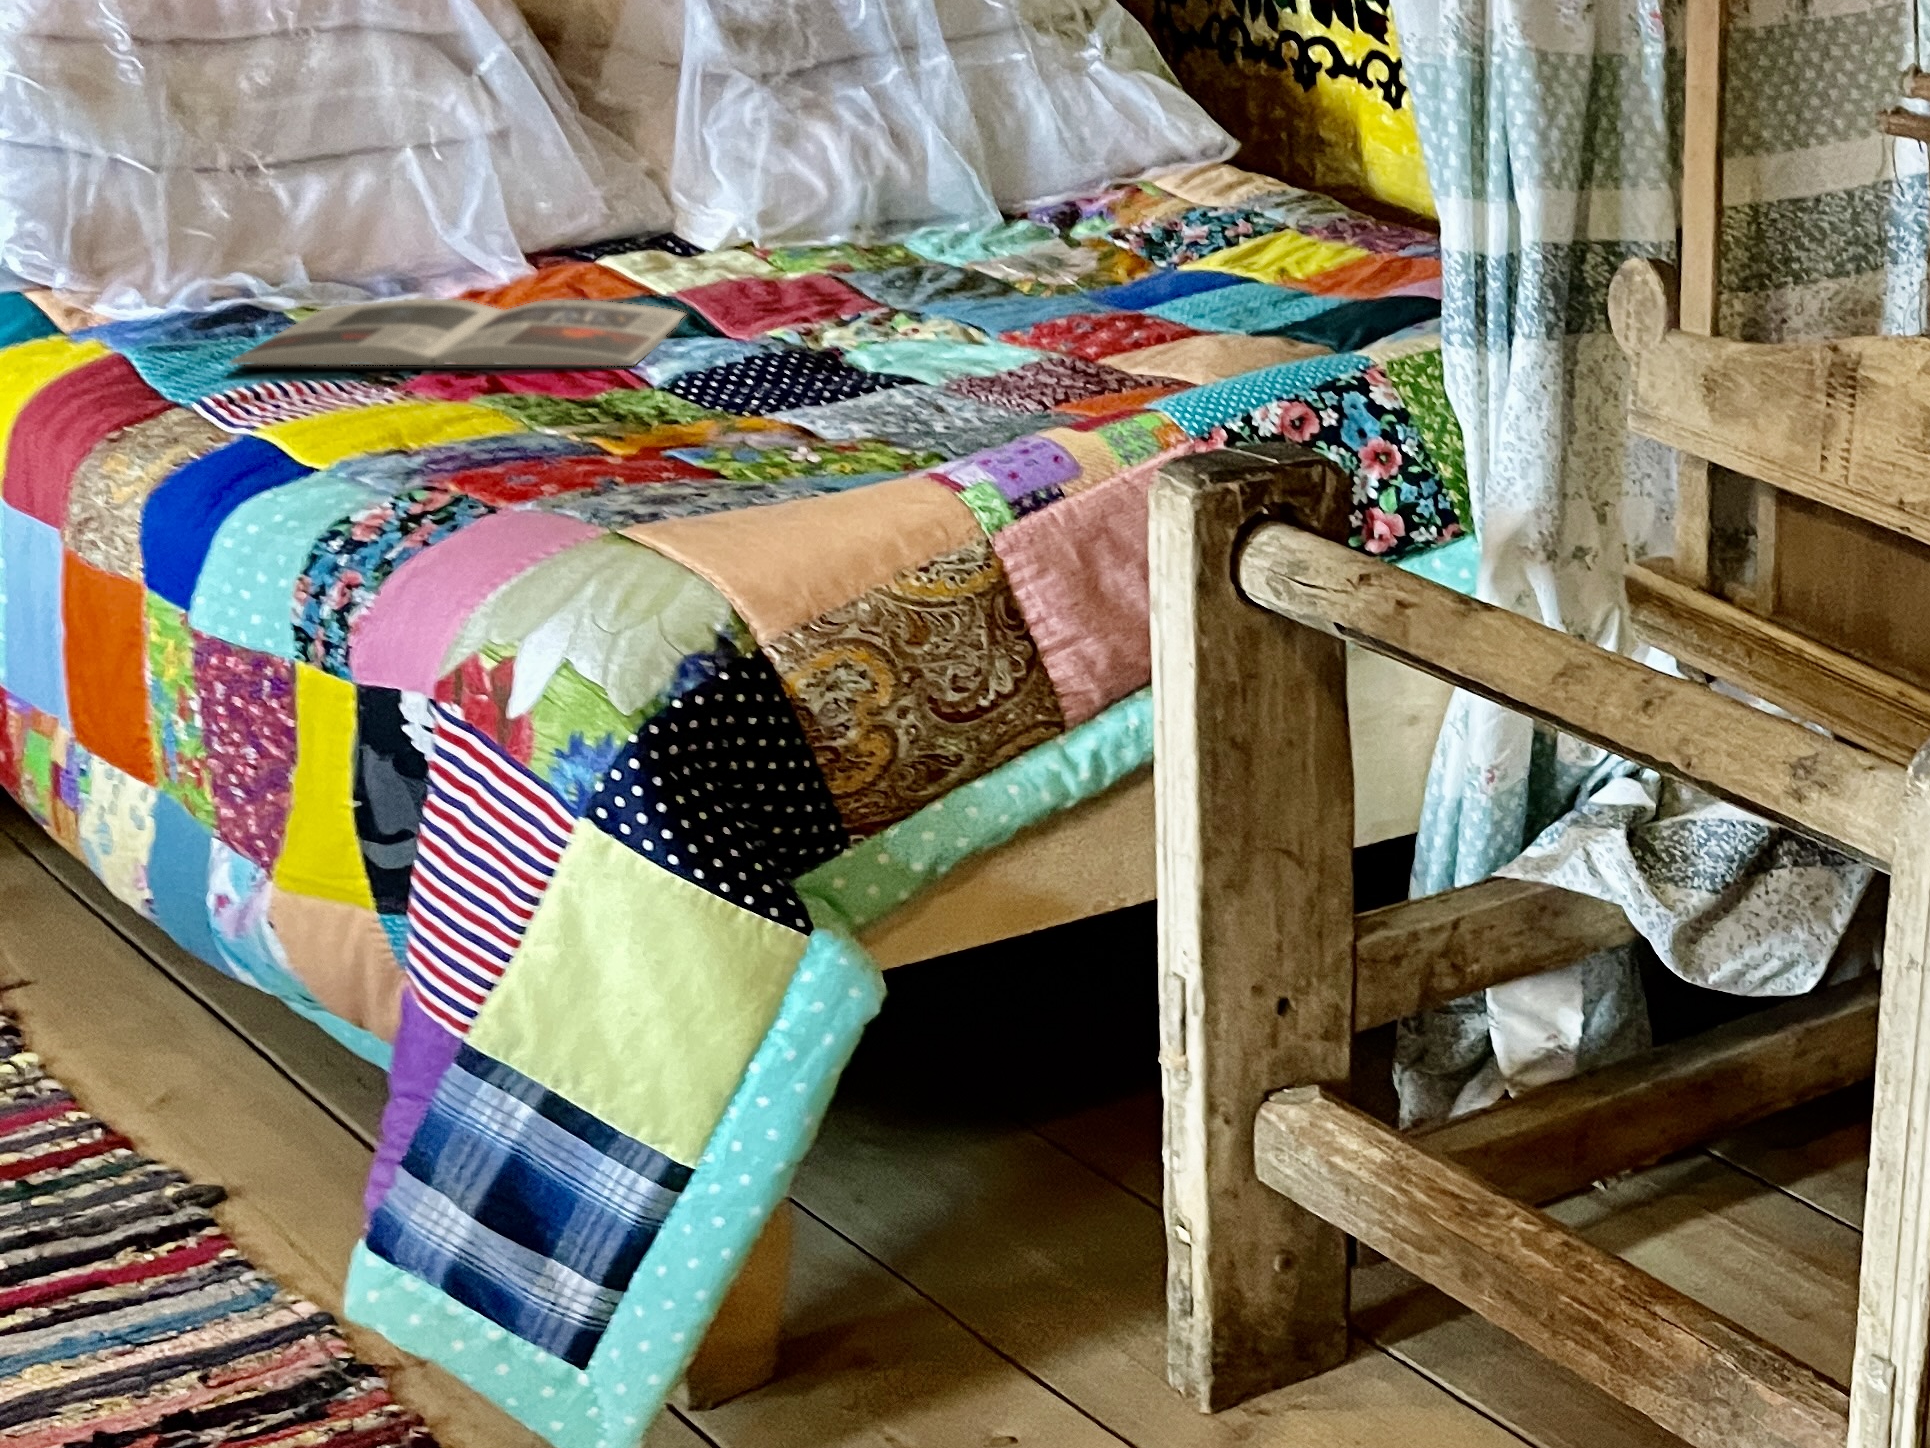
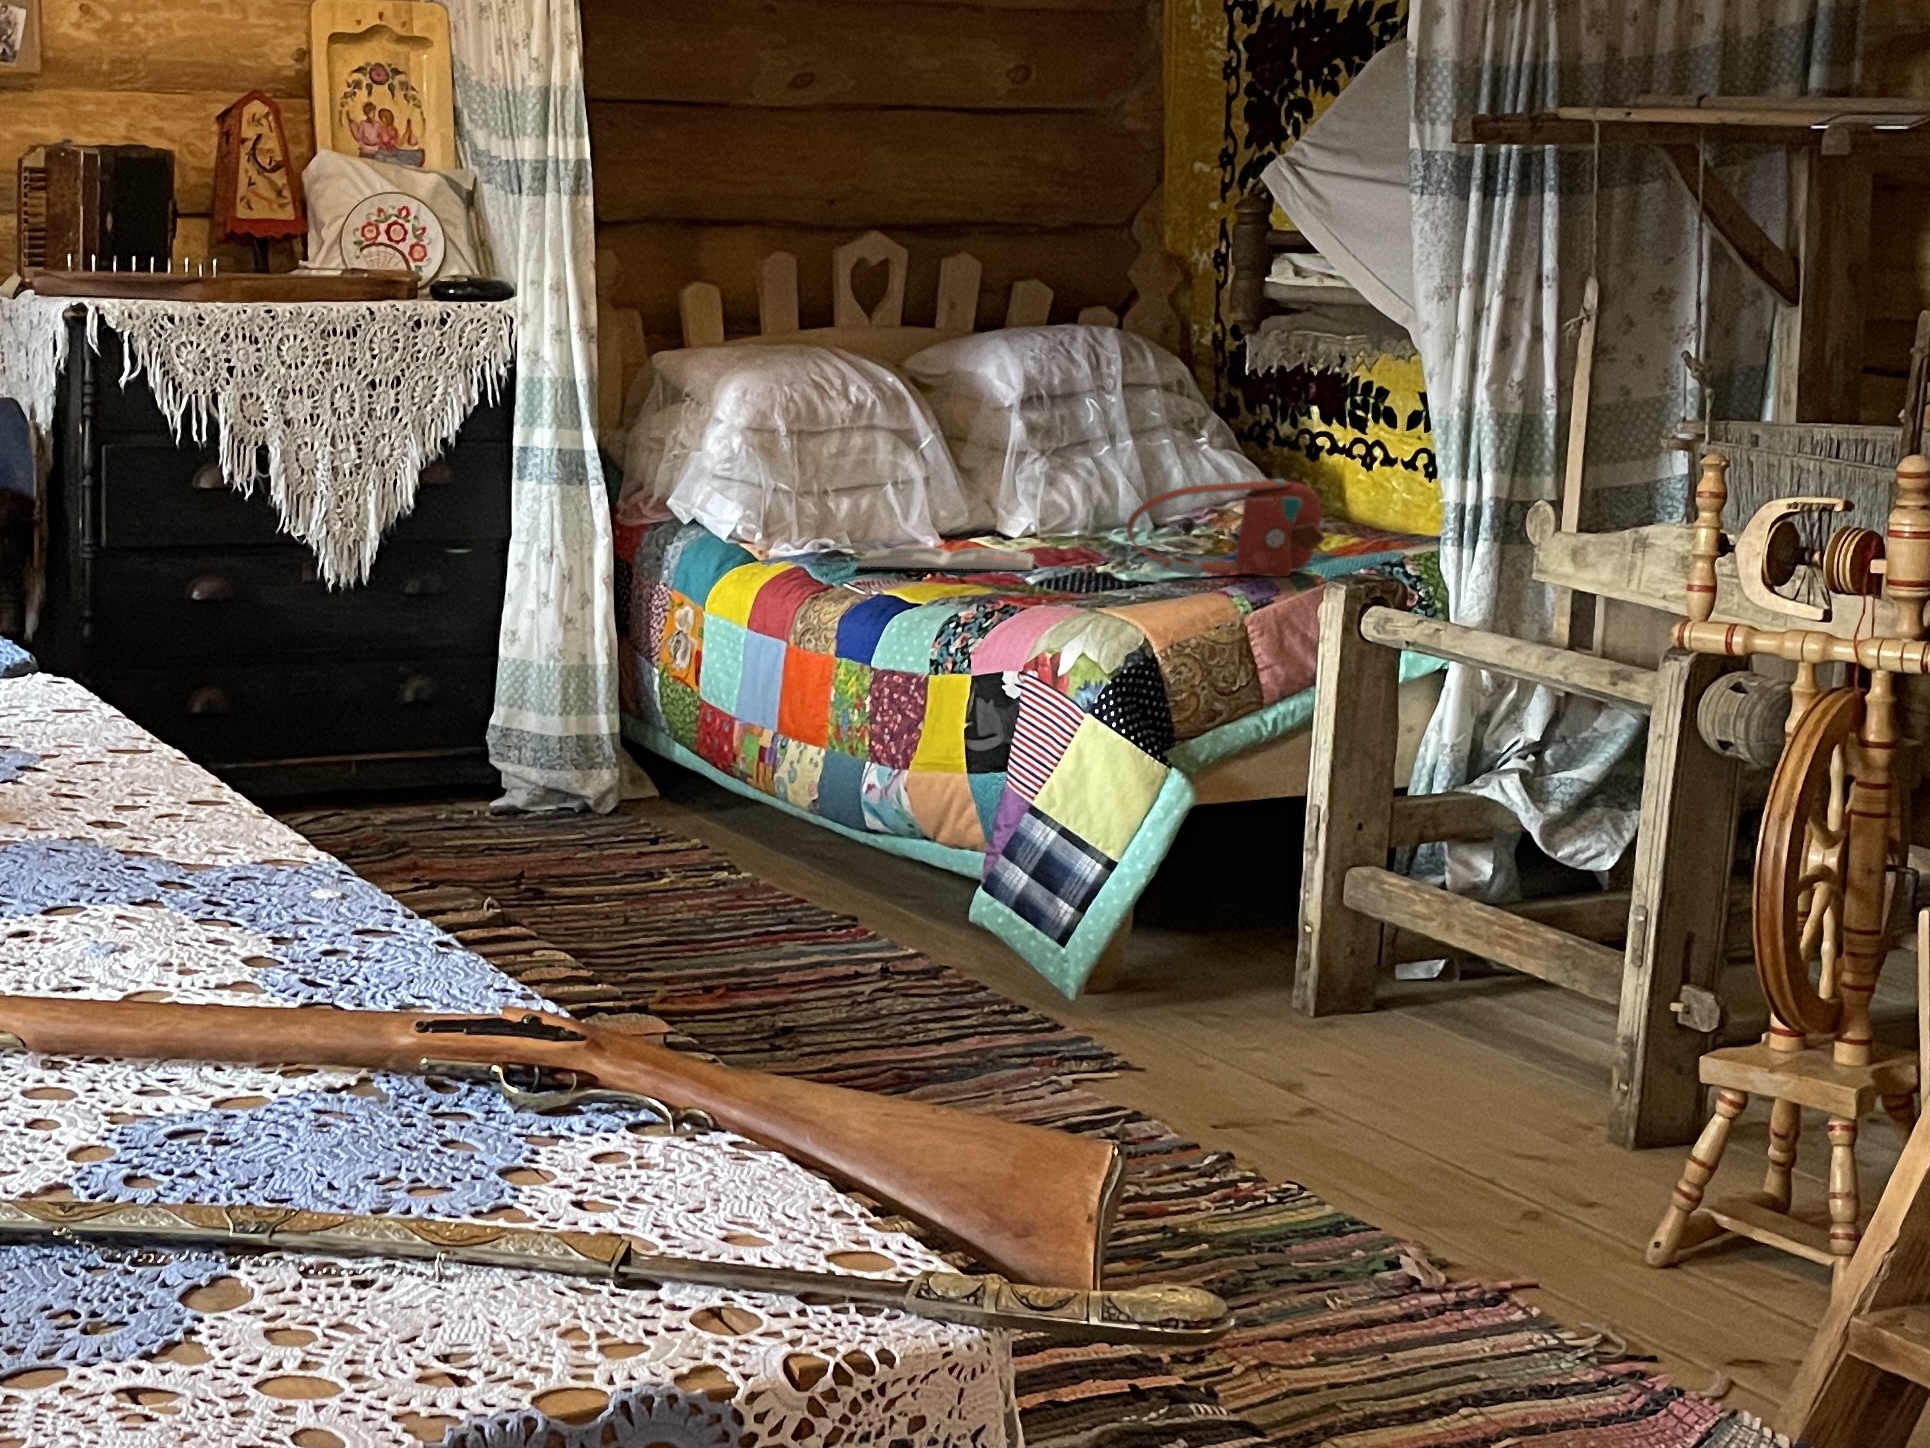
handbag: none [803,171,1245,383] -> present [1127,479,1325,577]

